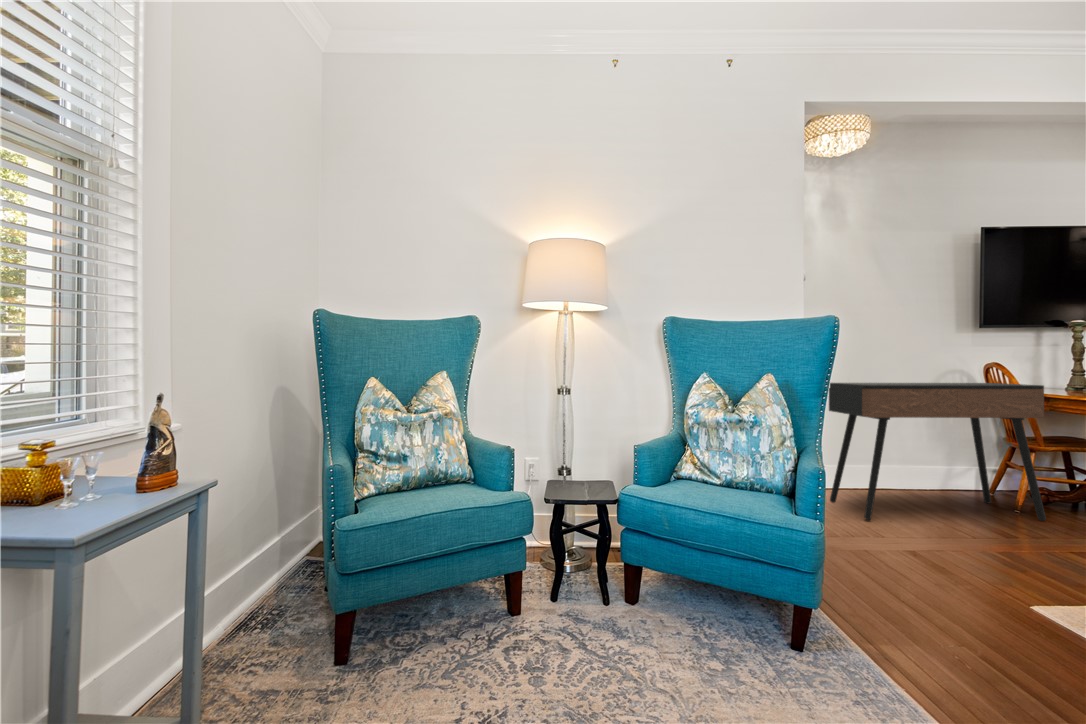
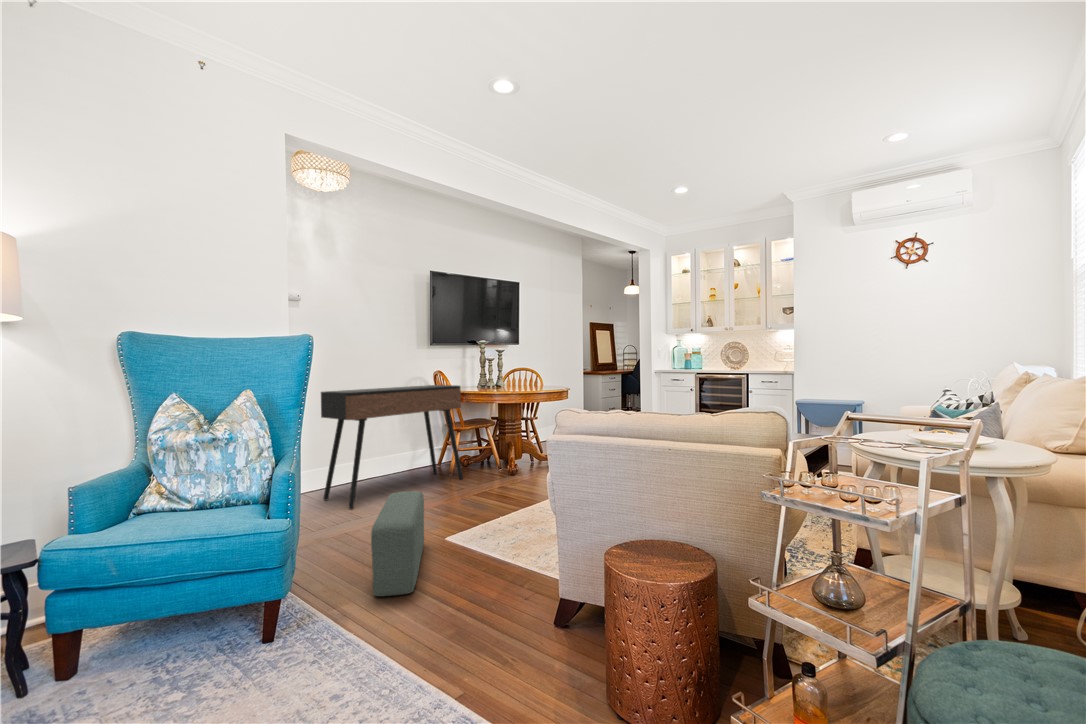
pouf: none [929,520,1007,675] -> present [371,491,424,596]

